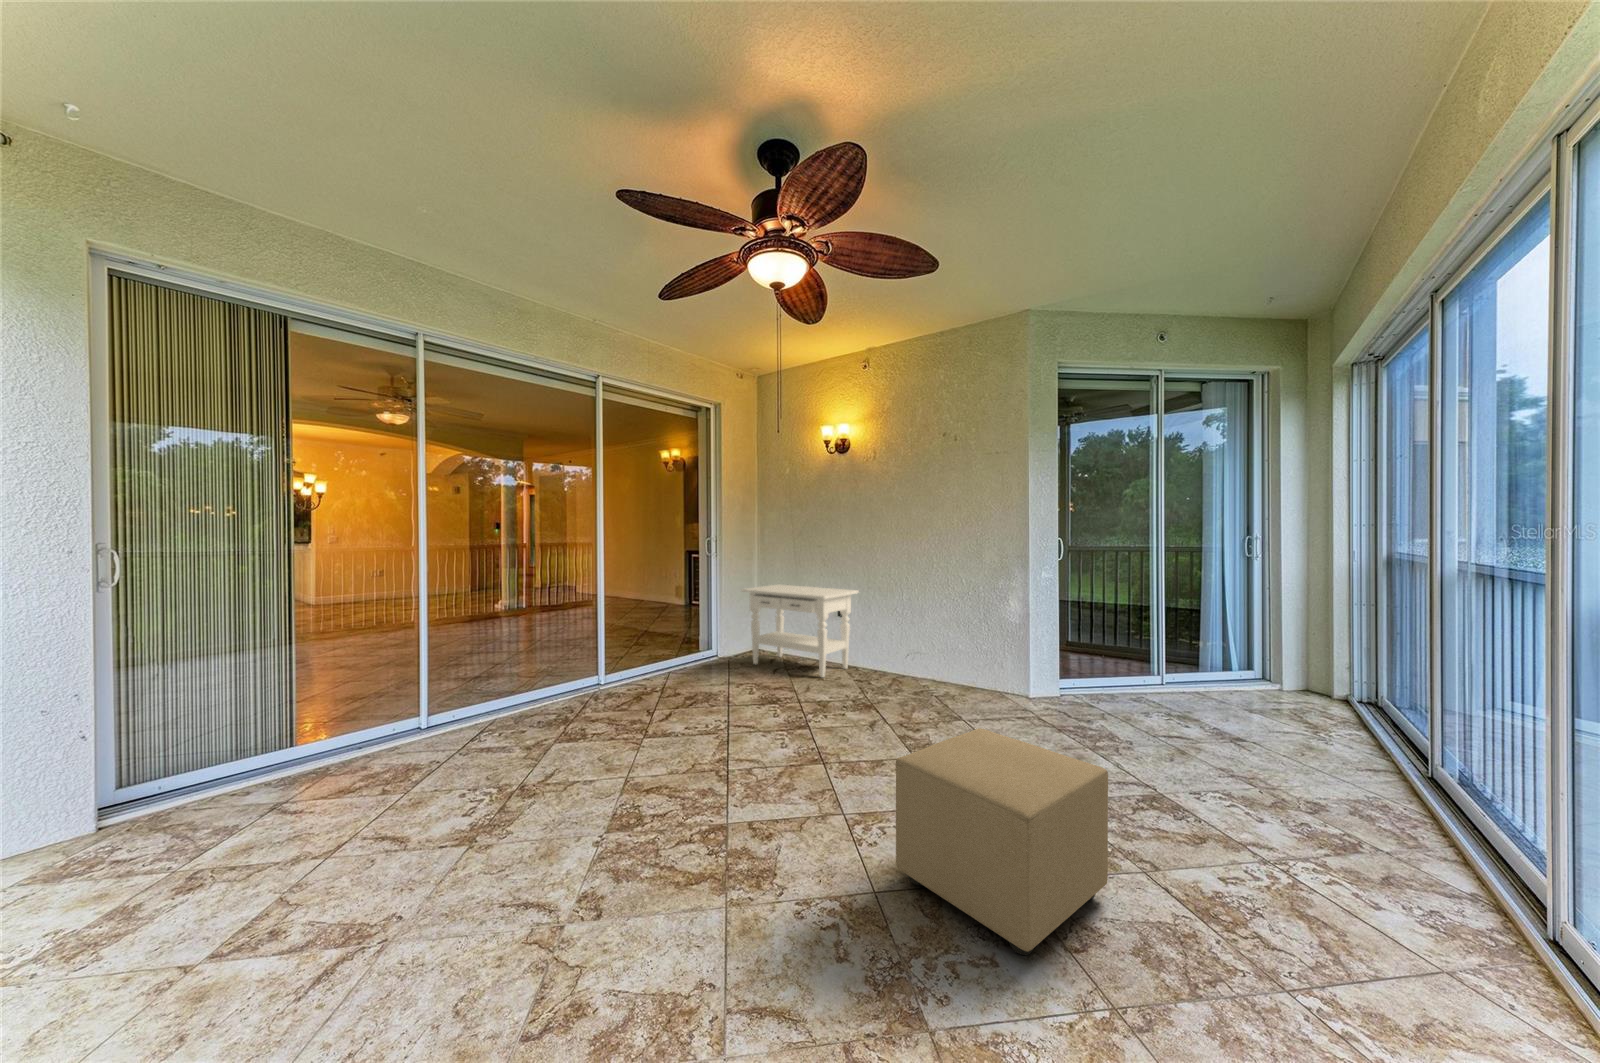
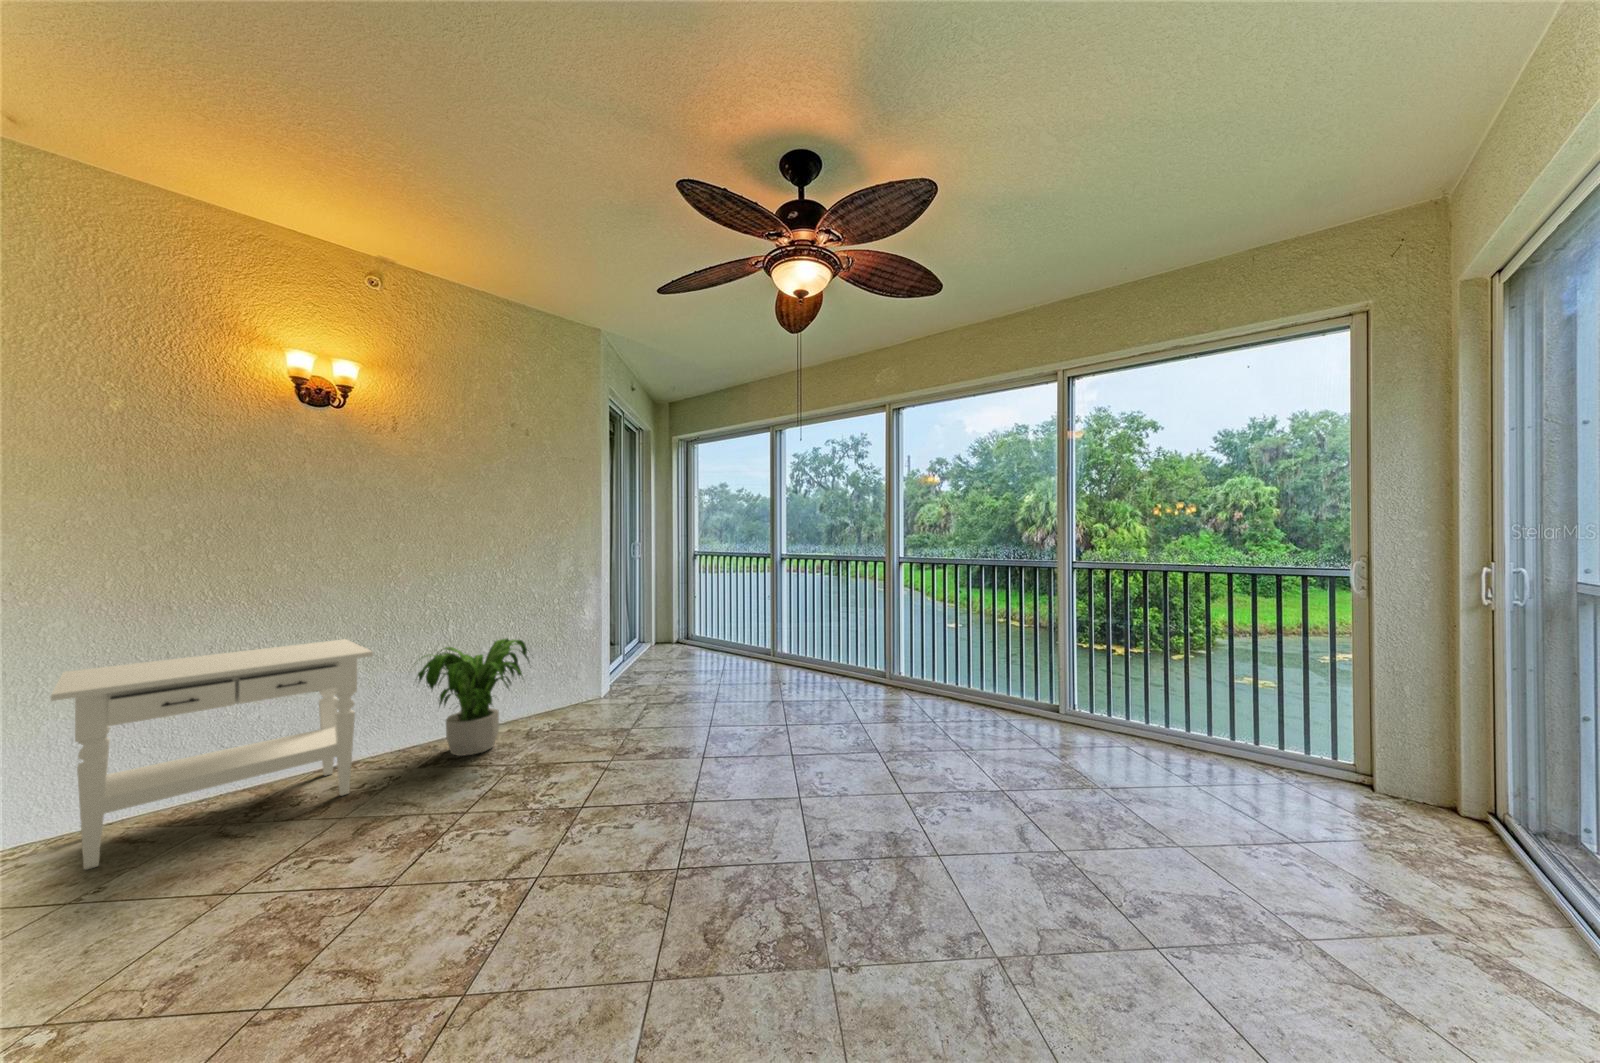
potted plant: none [848,608,947,690] -> present [417,638,529,756]
ottoman: present [896,728,1108,955] -> none [822,668,948,782]

